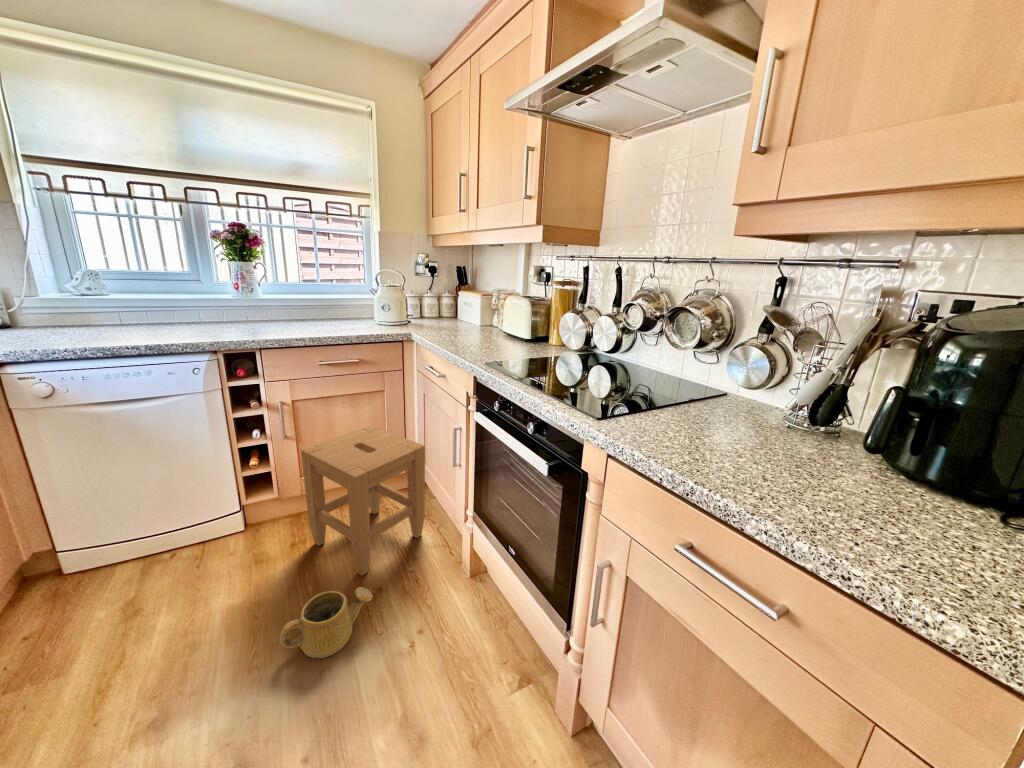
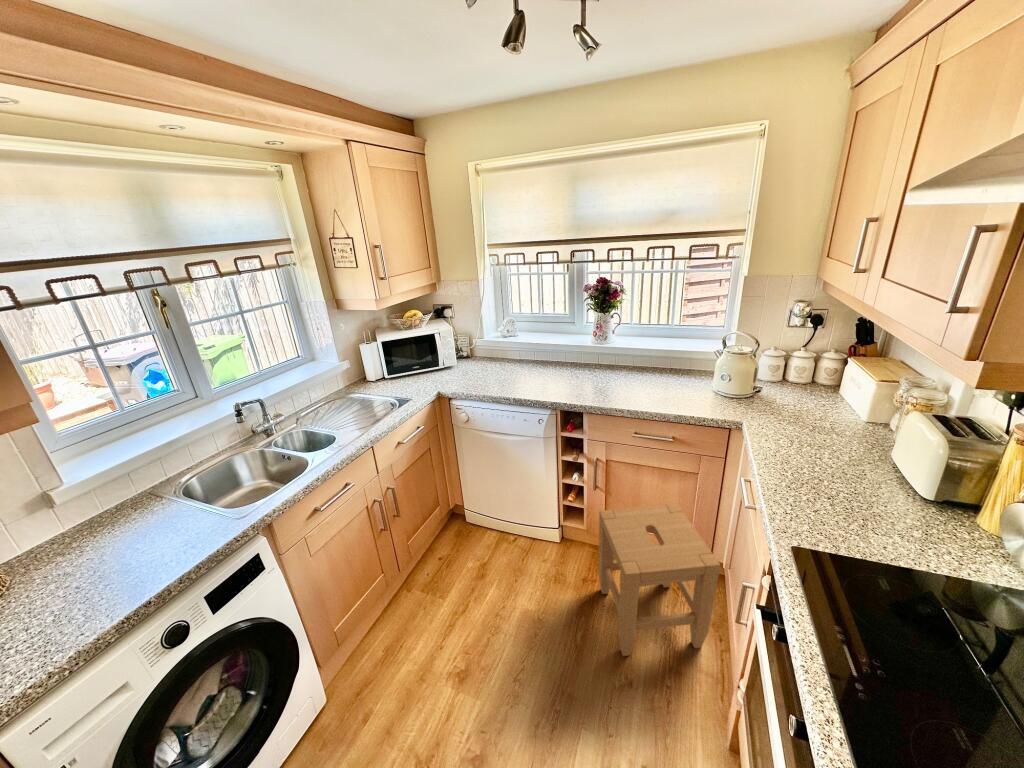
watering can: present [280,587,372,658] -> none [534,660,614,725]

